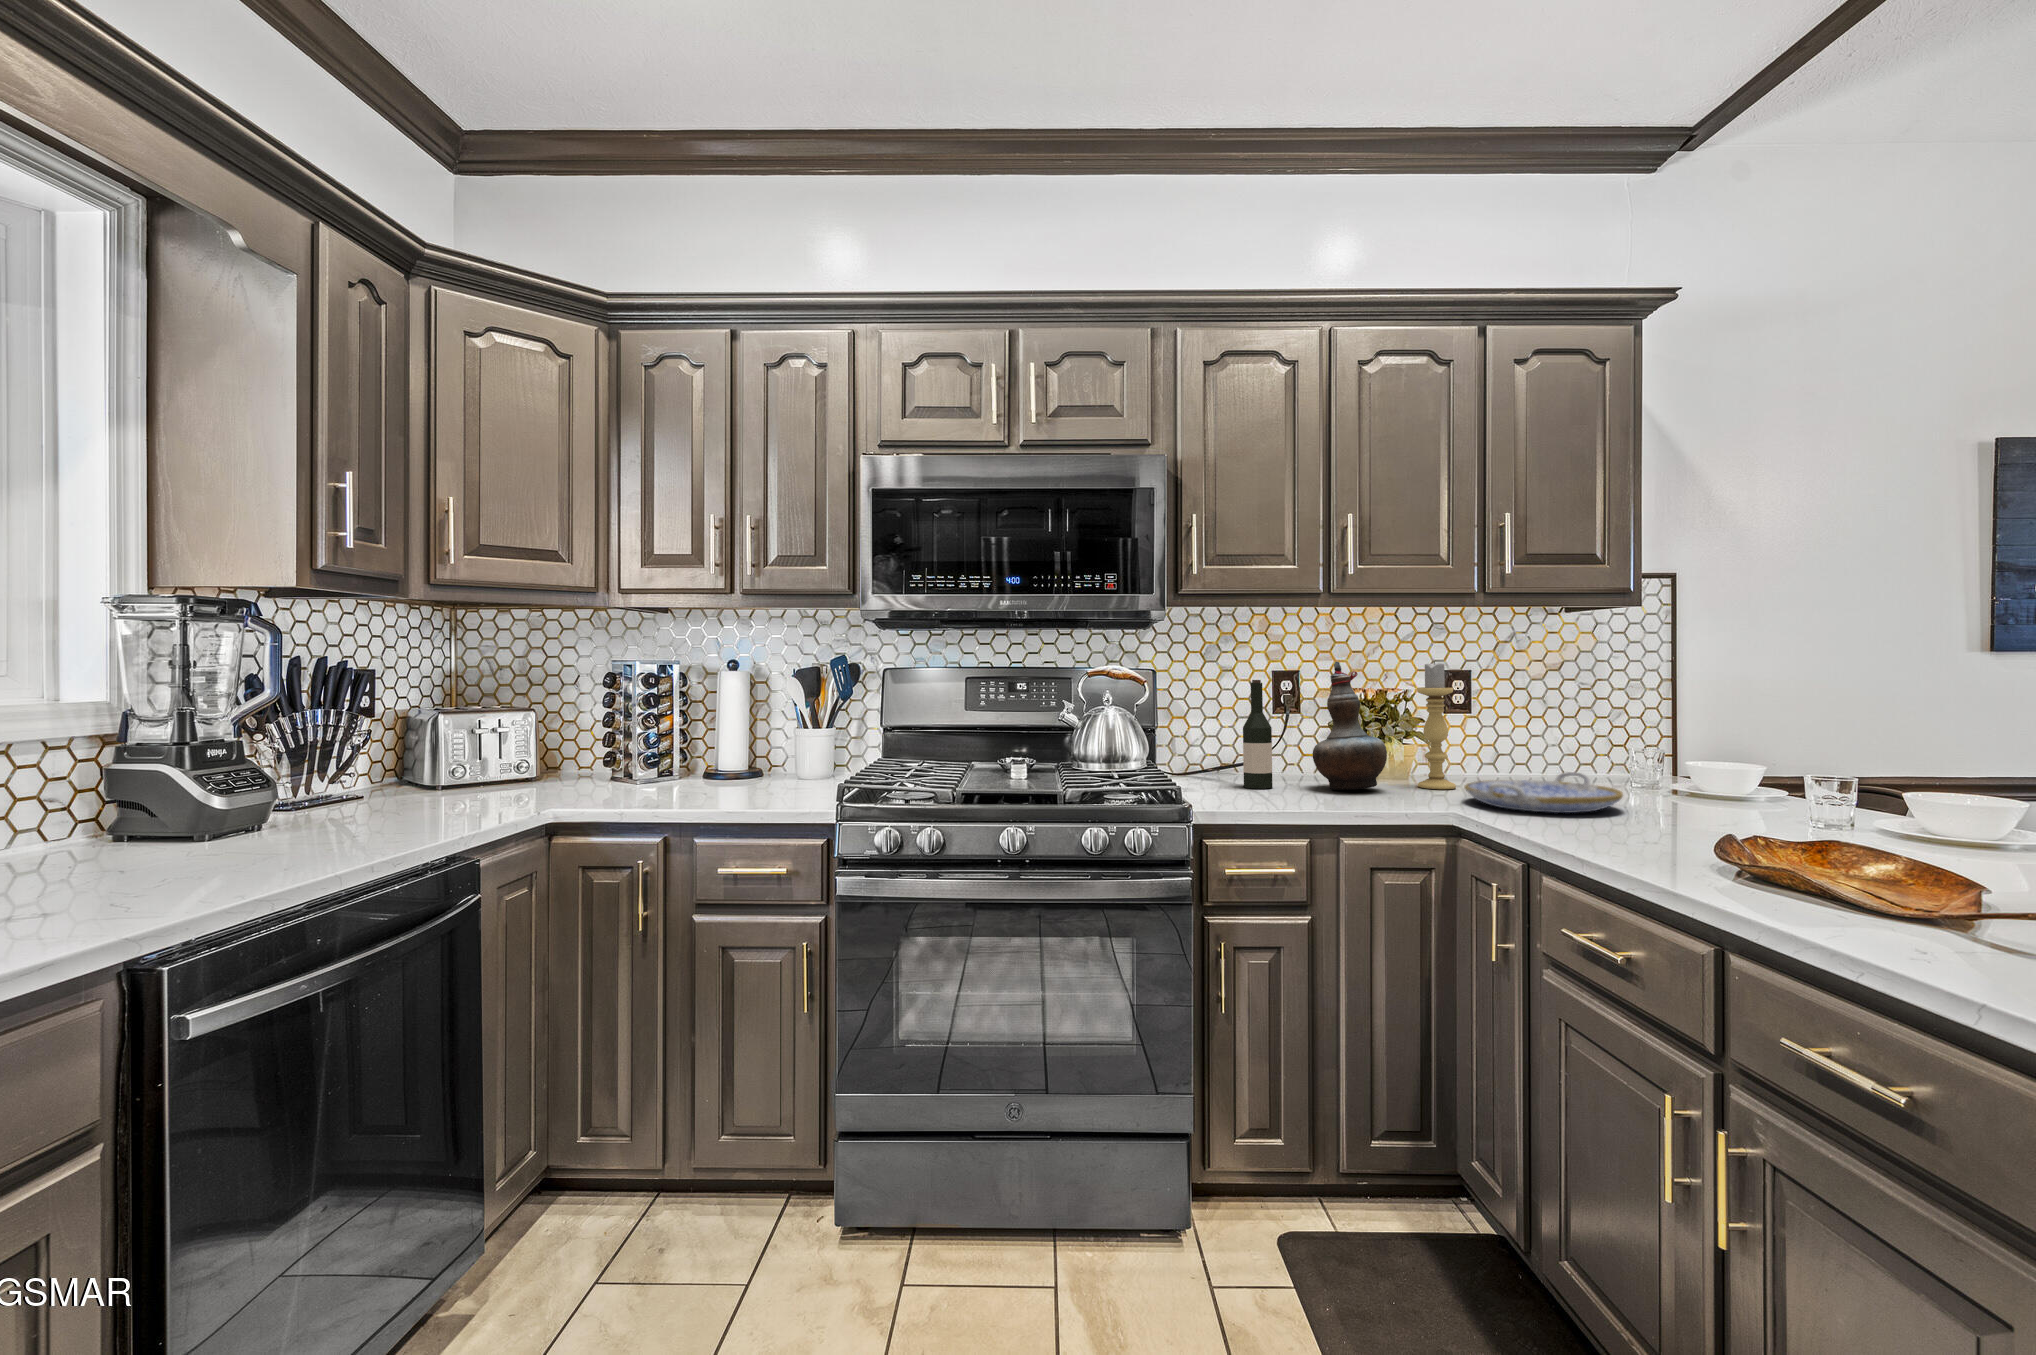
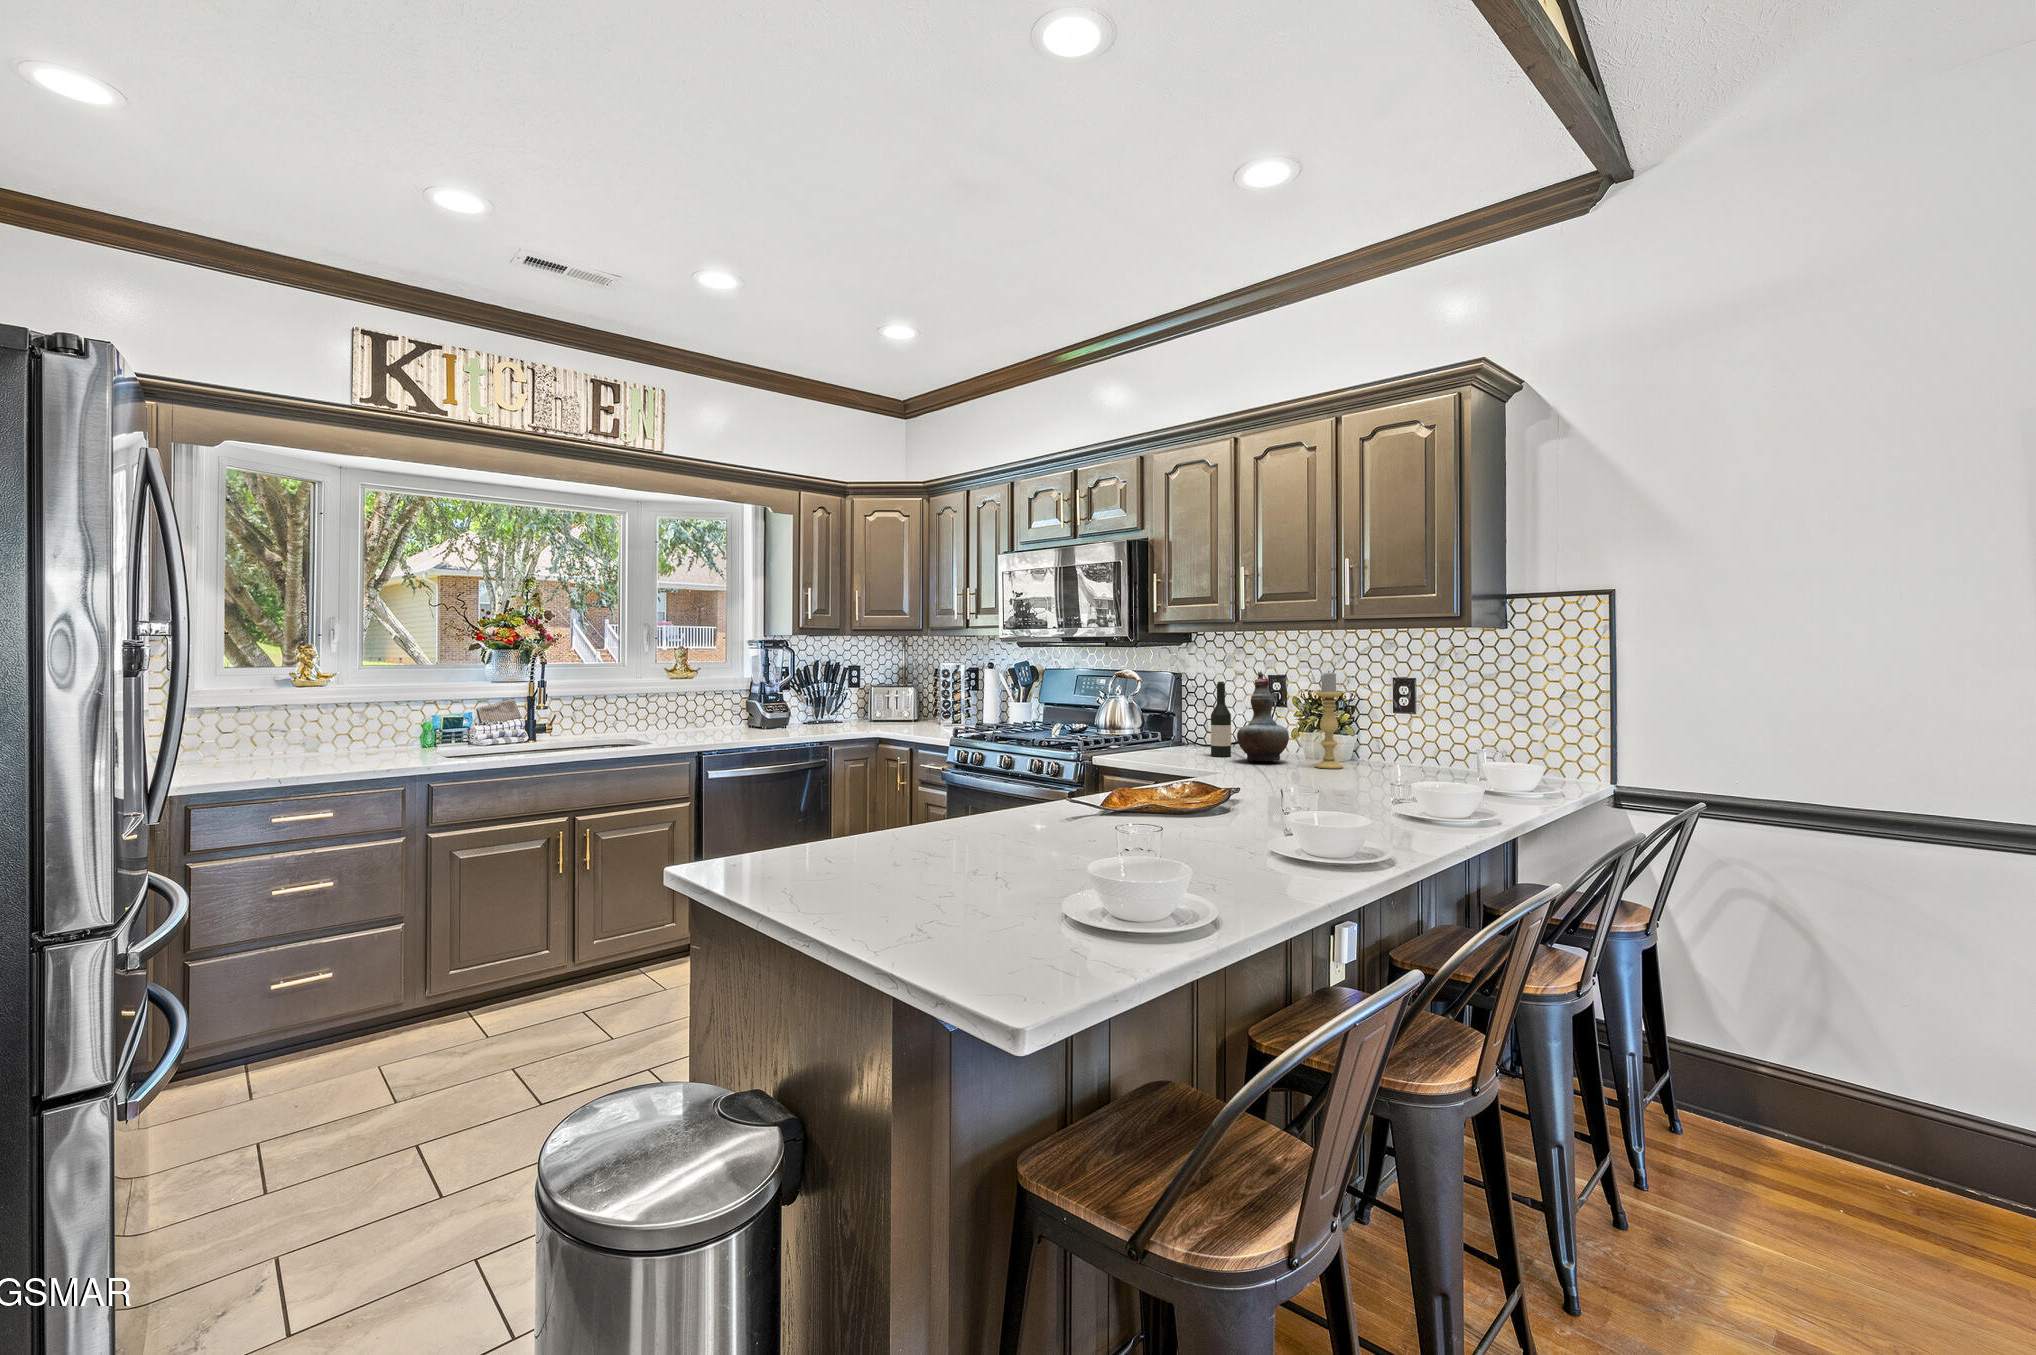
serving tray: present [1464,772,1623,813] -> none [1250,757,1361,782]

